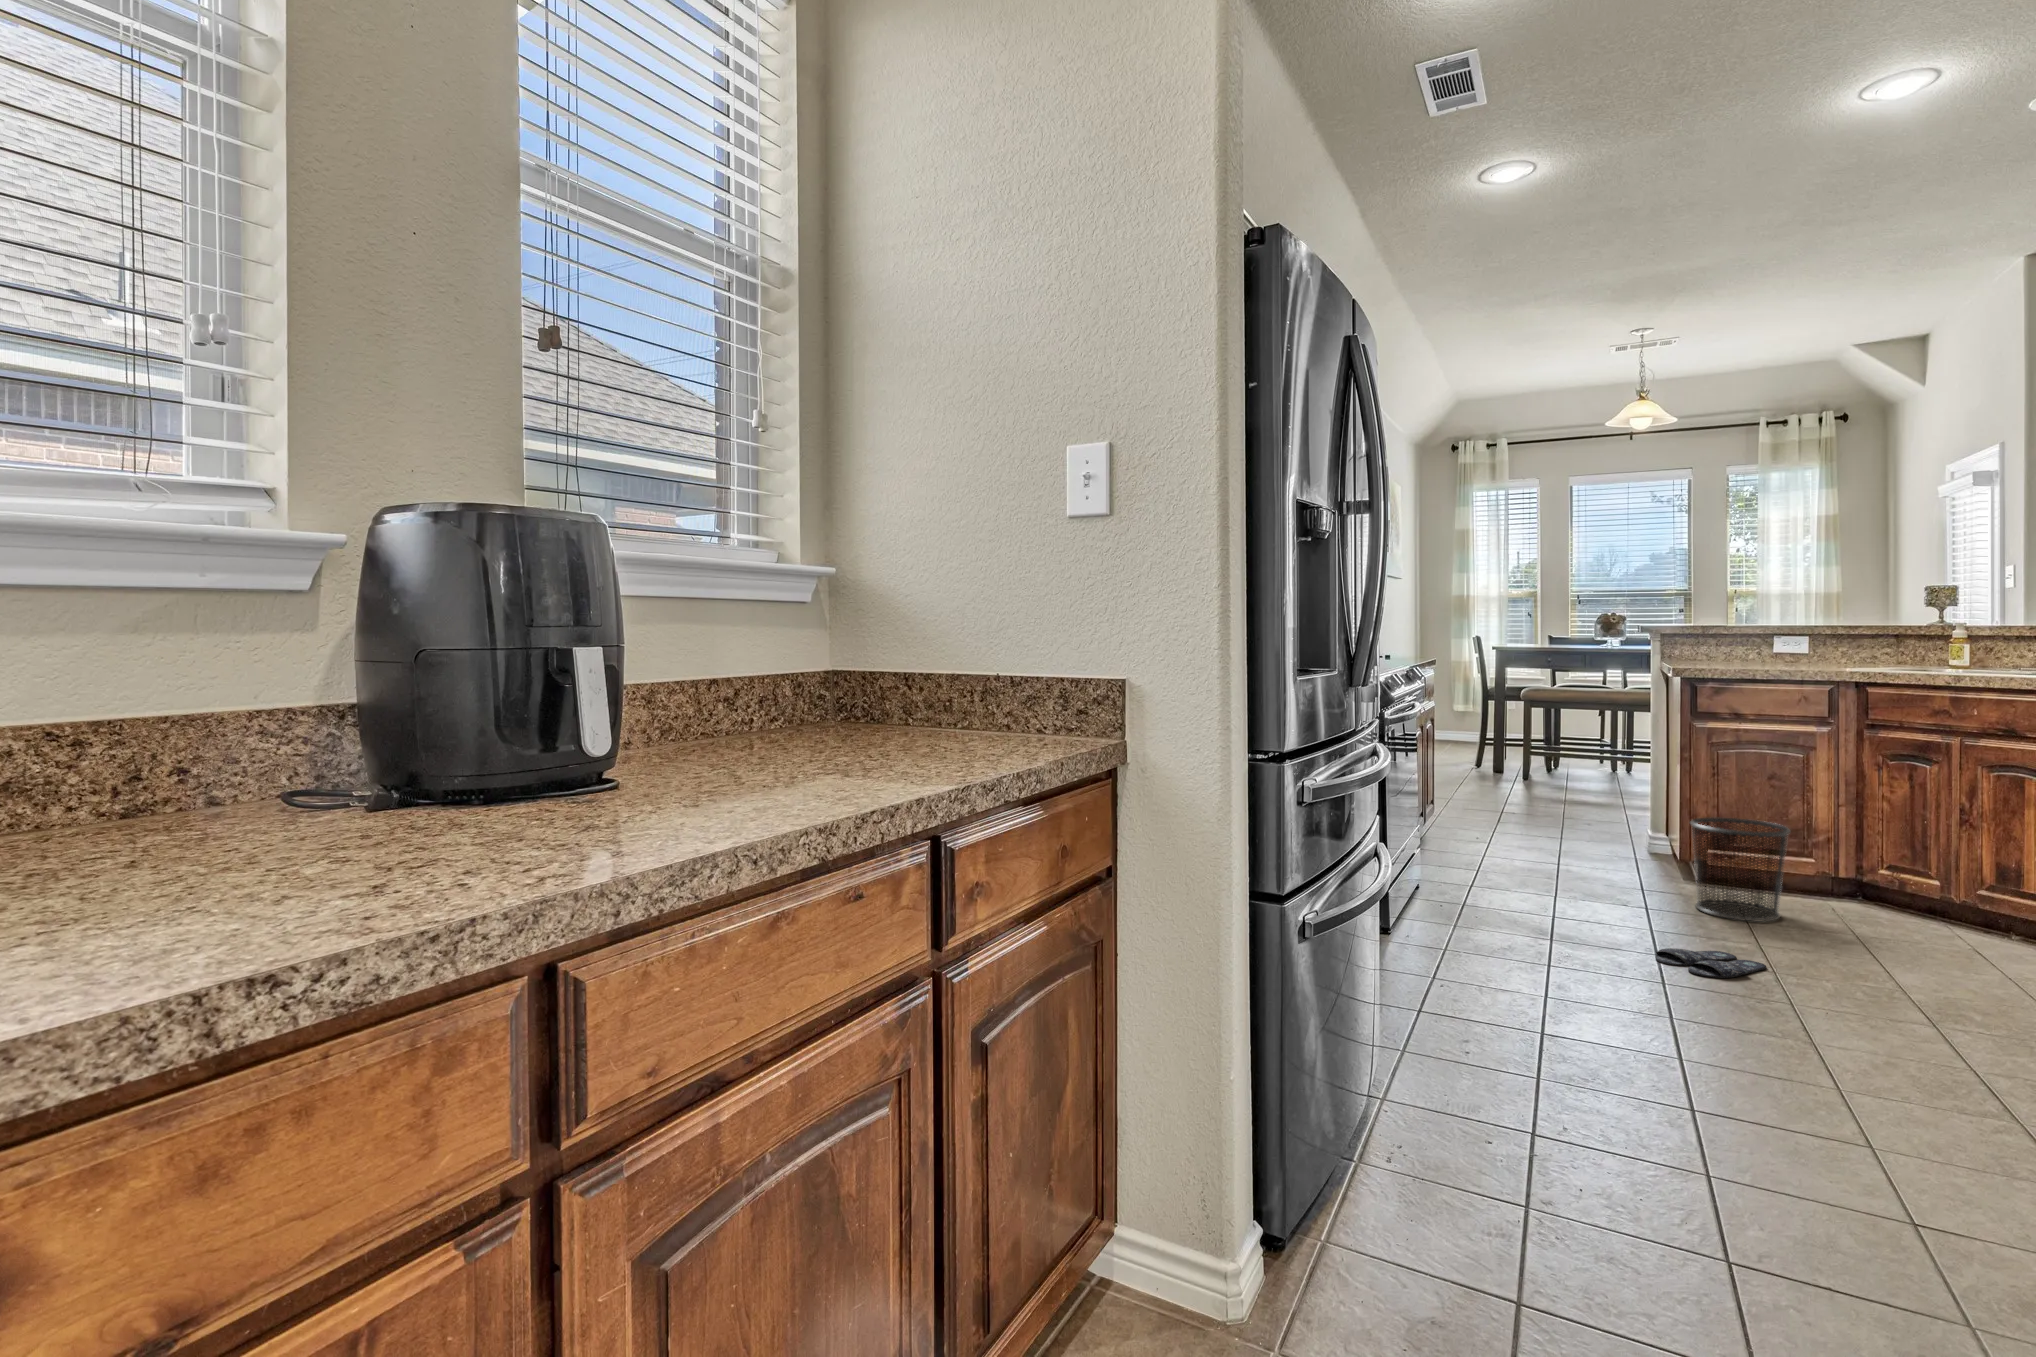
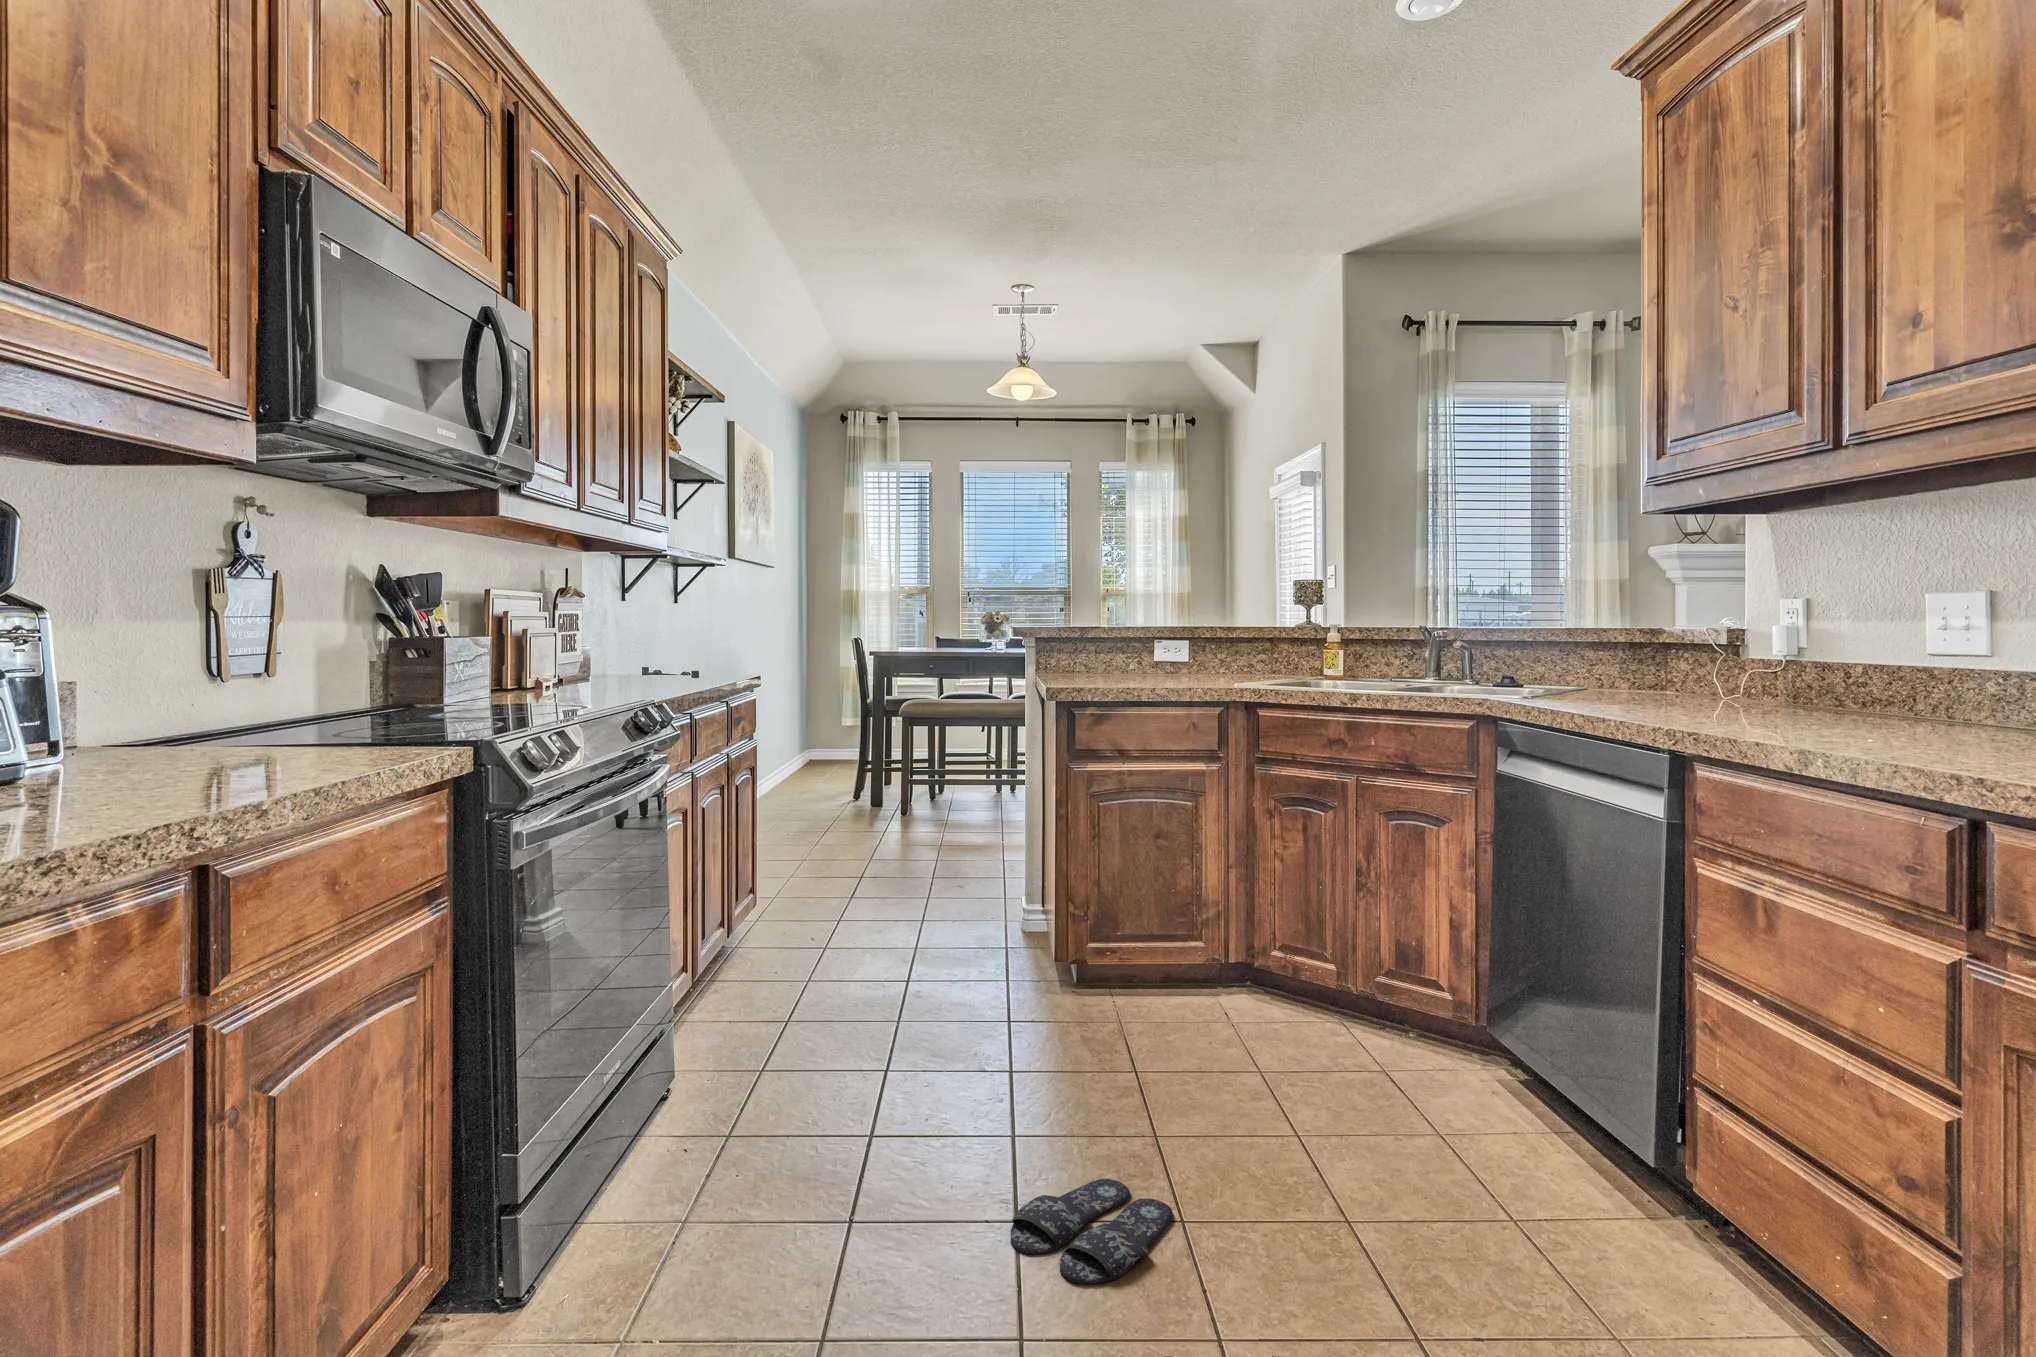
waste bin: present [1690,817,1790,921] -> none [1065,905,1187,1070]

